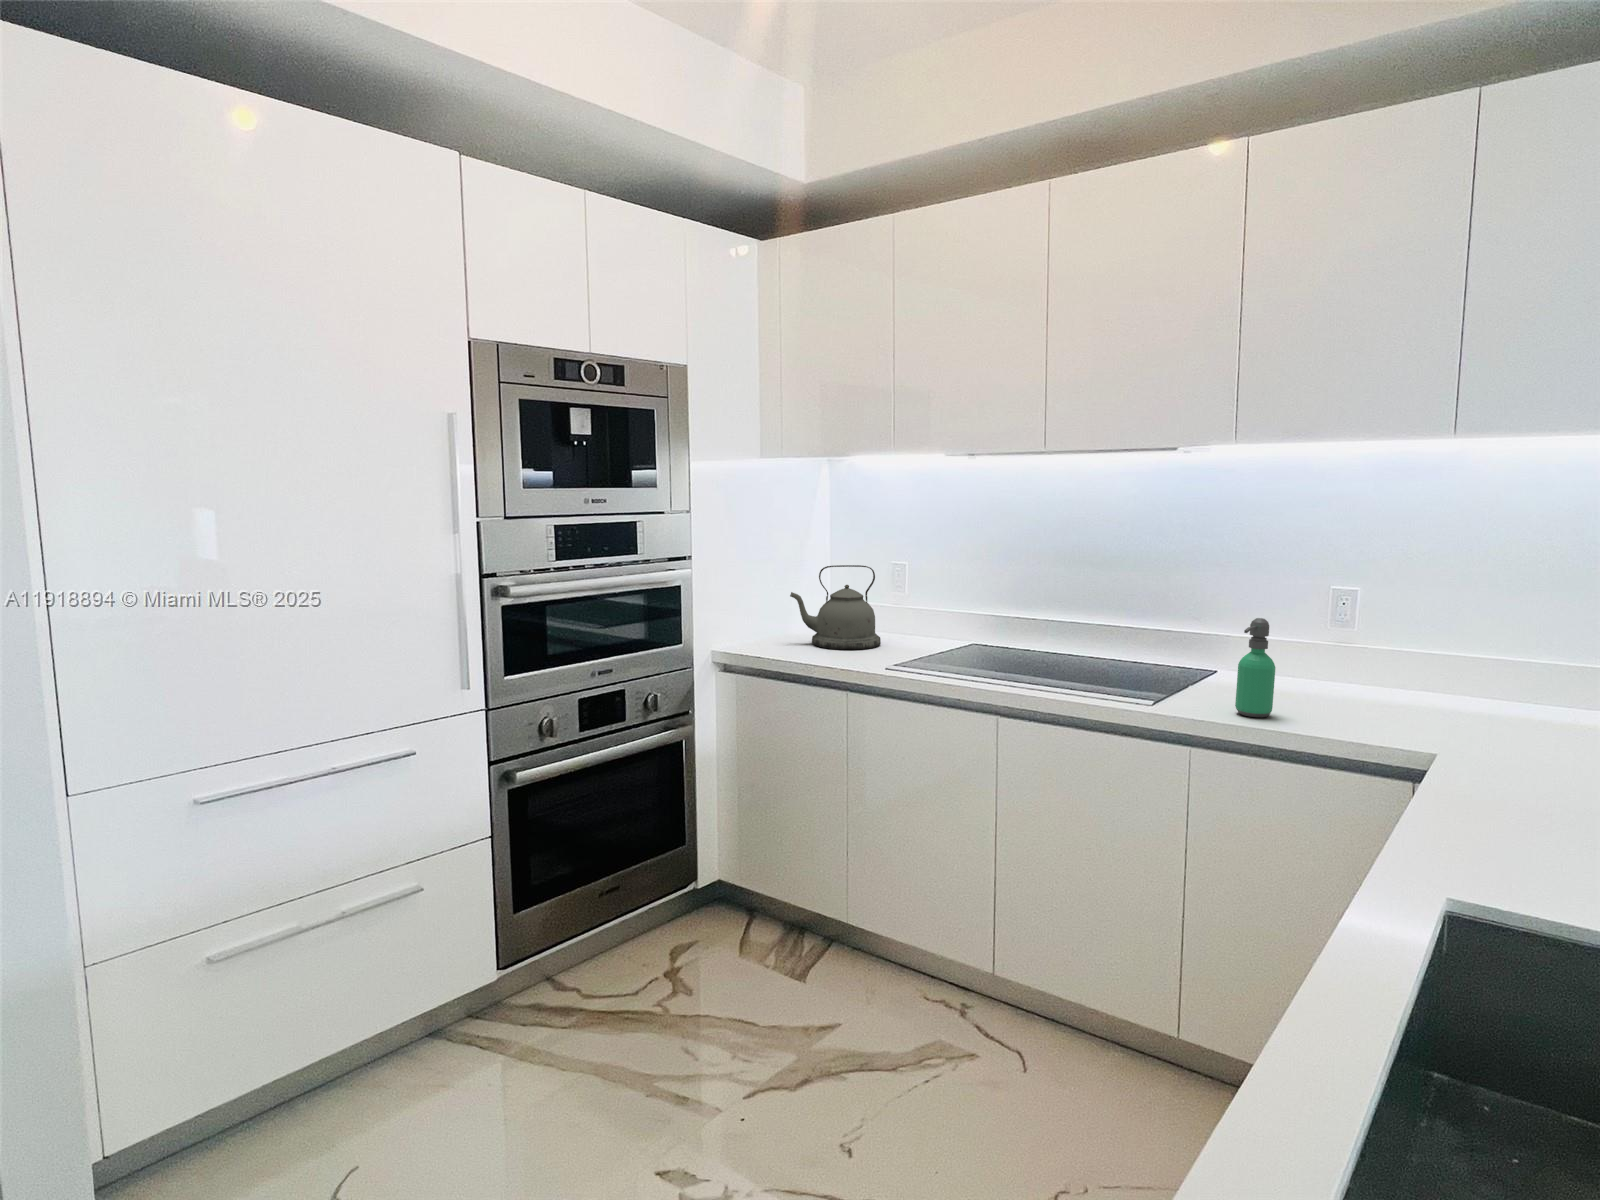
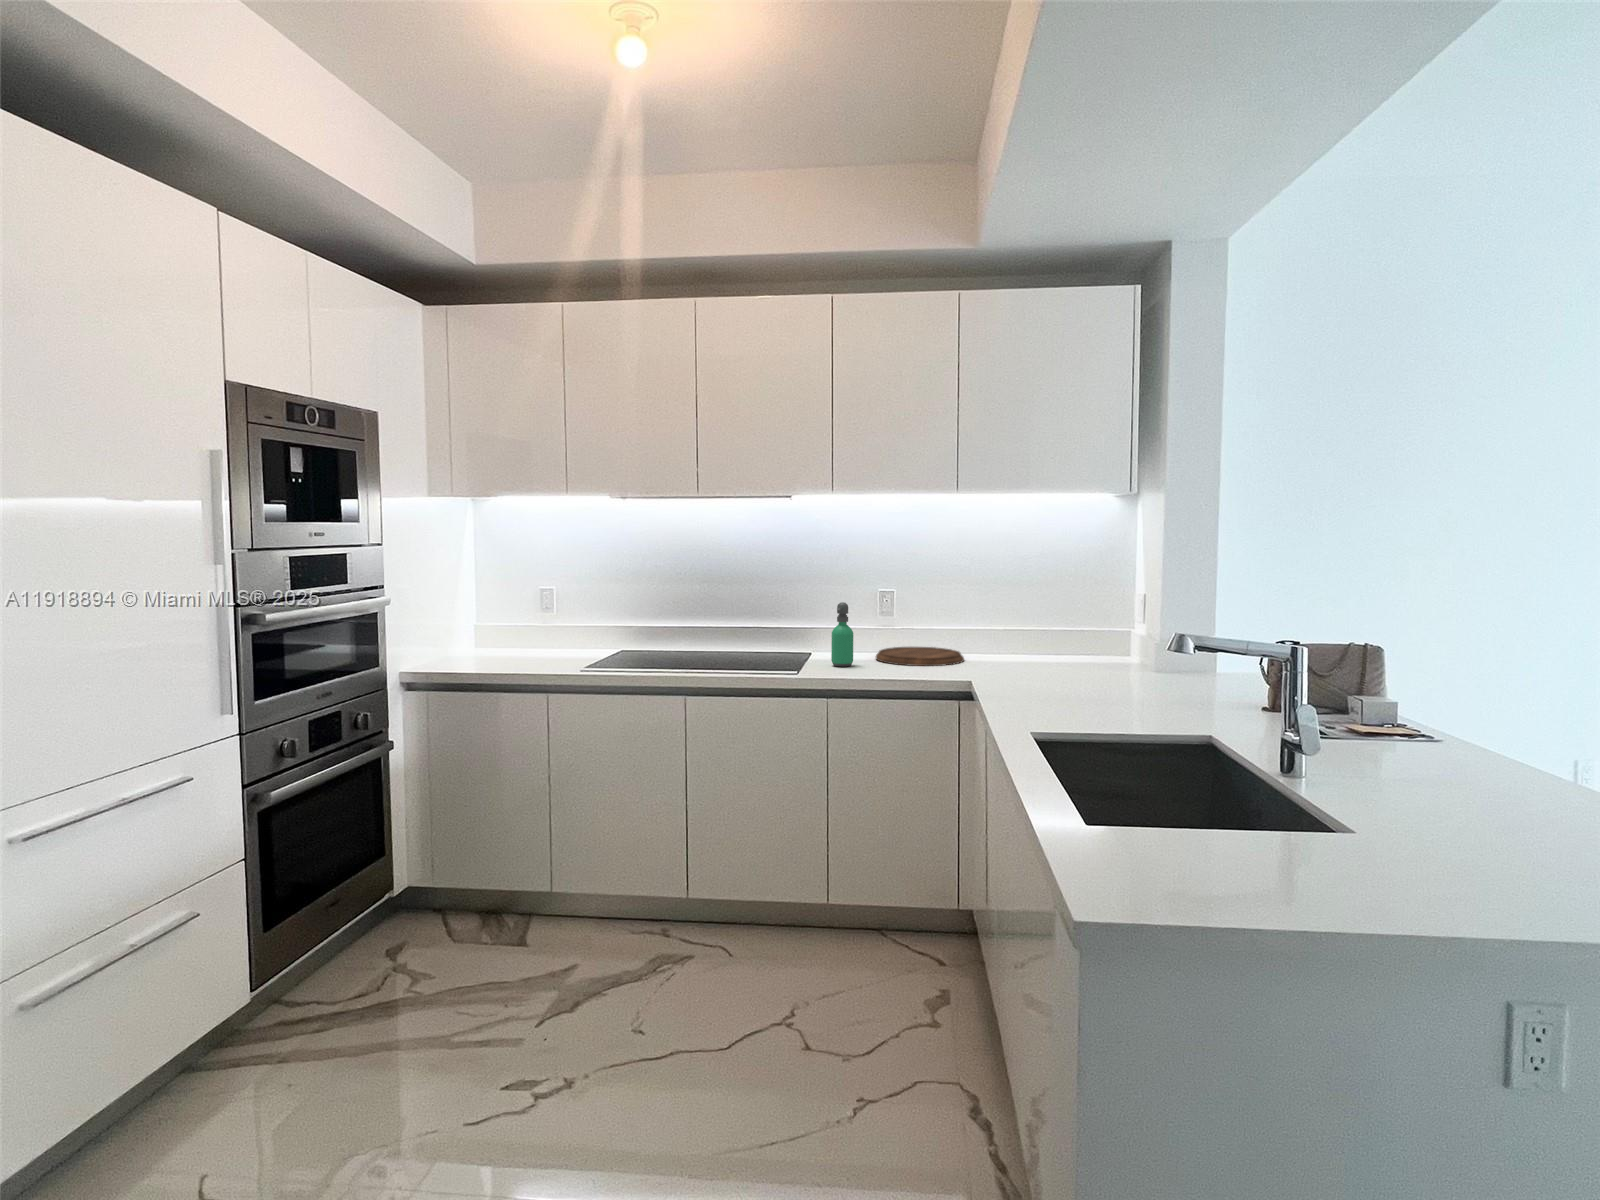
kettle: present [790,565,881,650] -> none [459,590,539,662]
cutting board: none [1326,693,1497,741] -> present [876,647,964,666]

